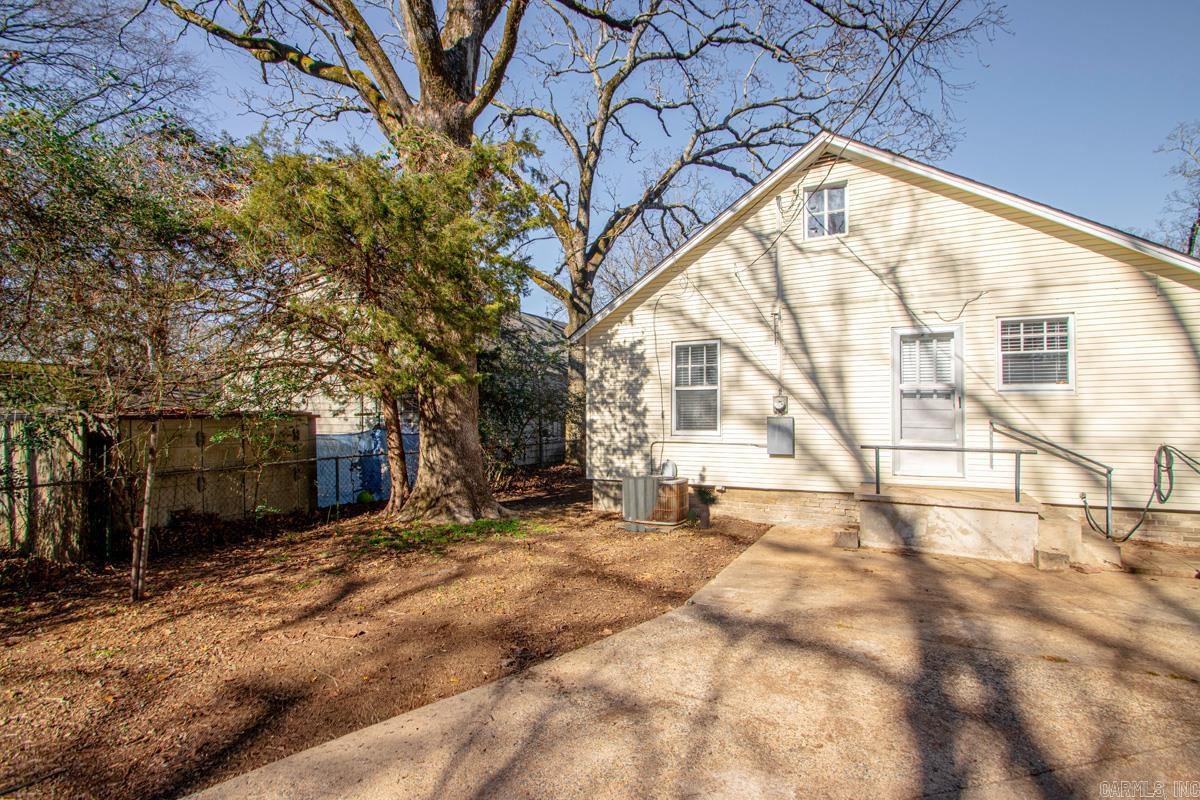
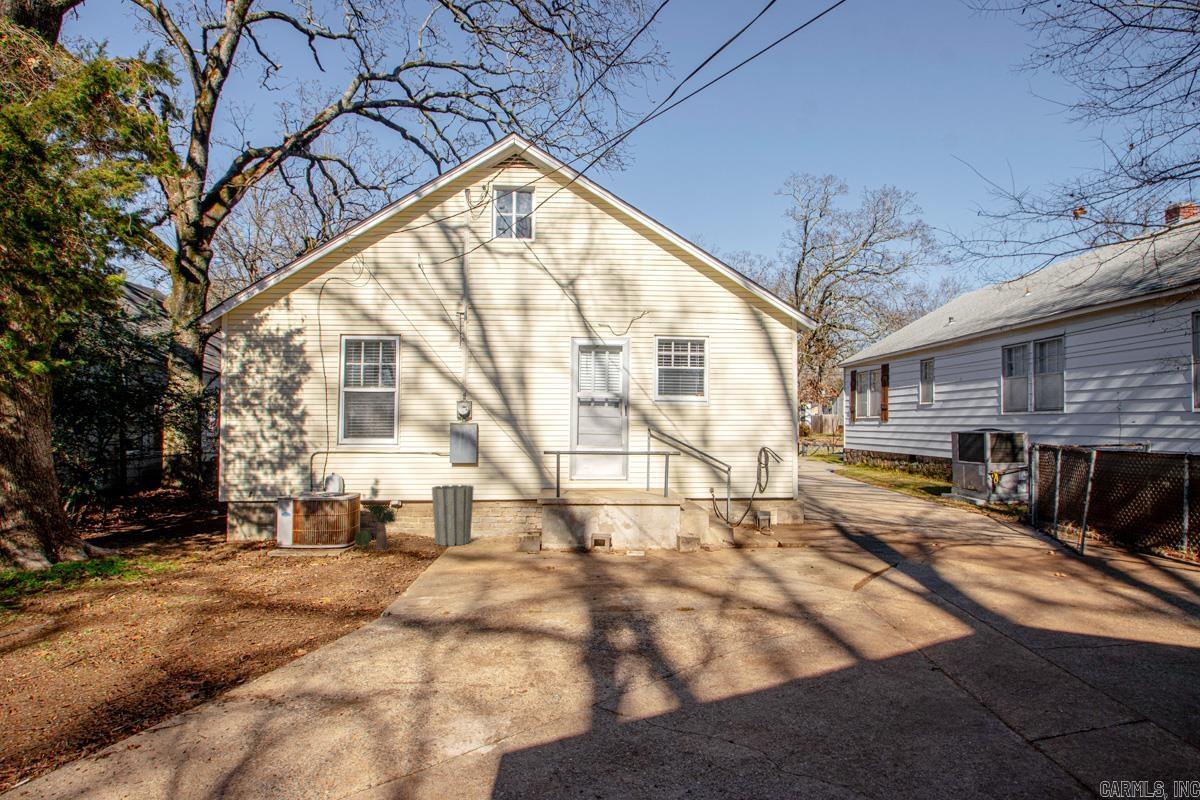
trash can: present [622,476,660,532] -> present [432,485,473,546]

